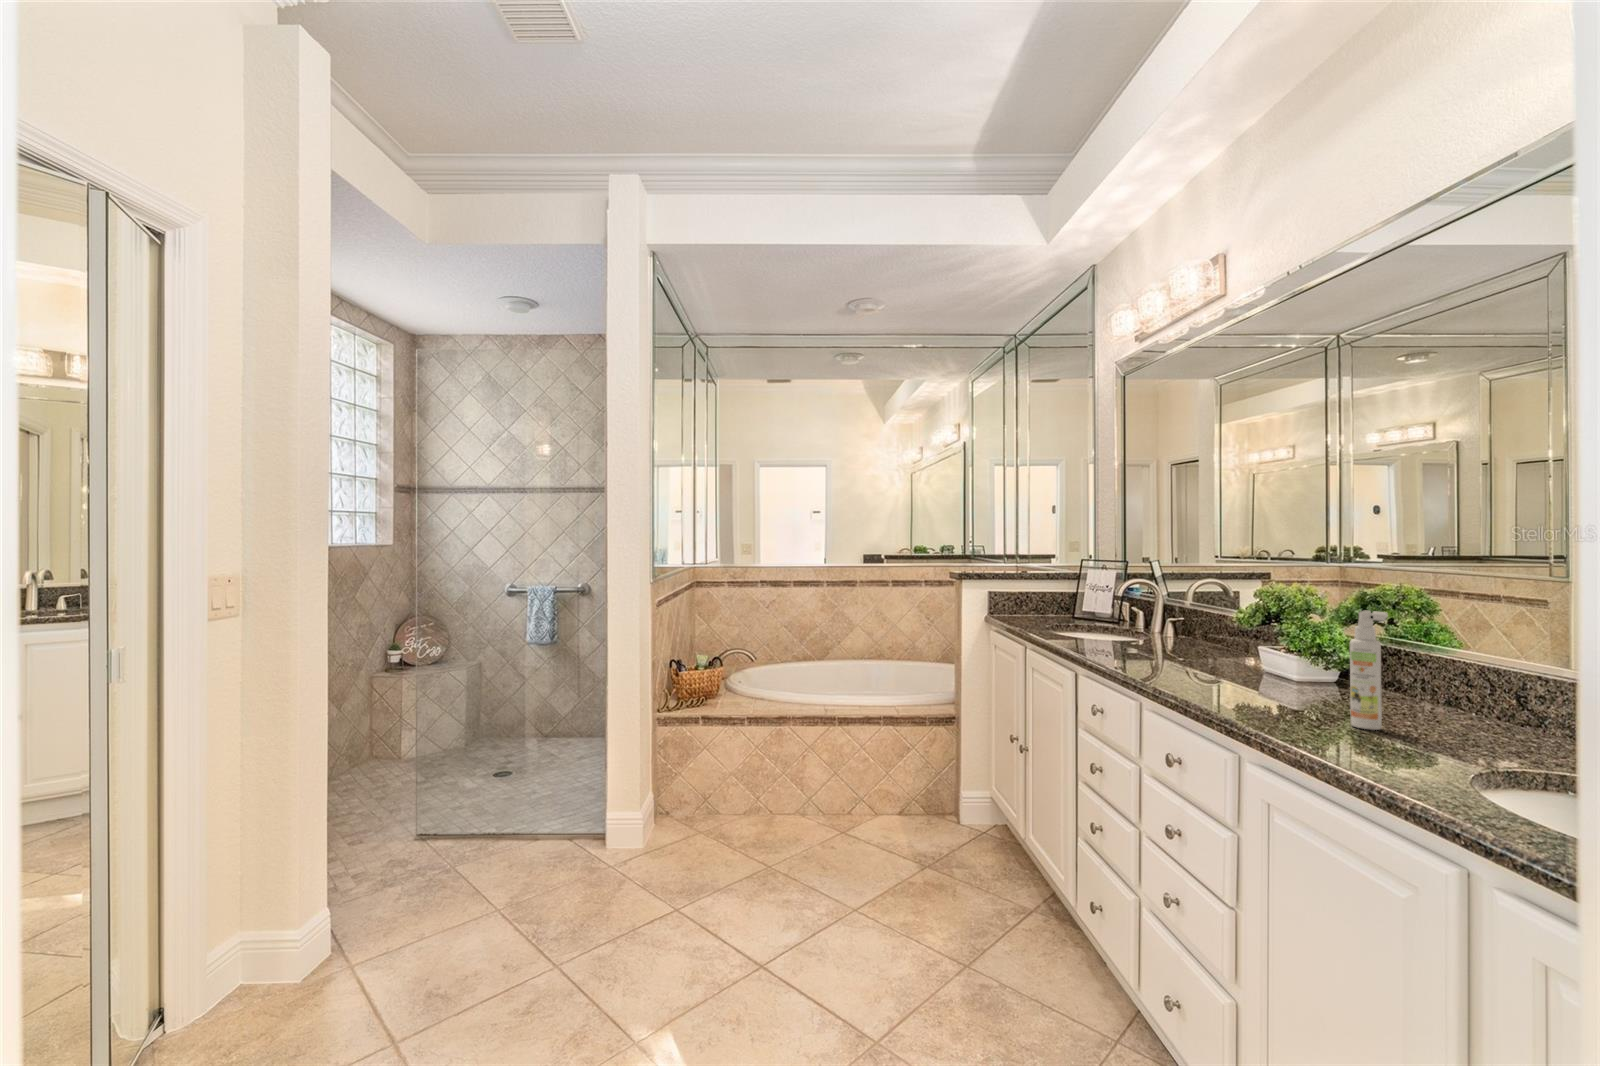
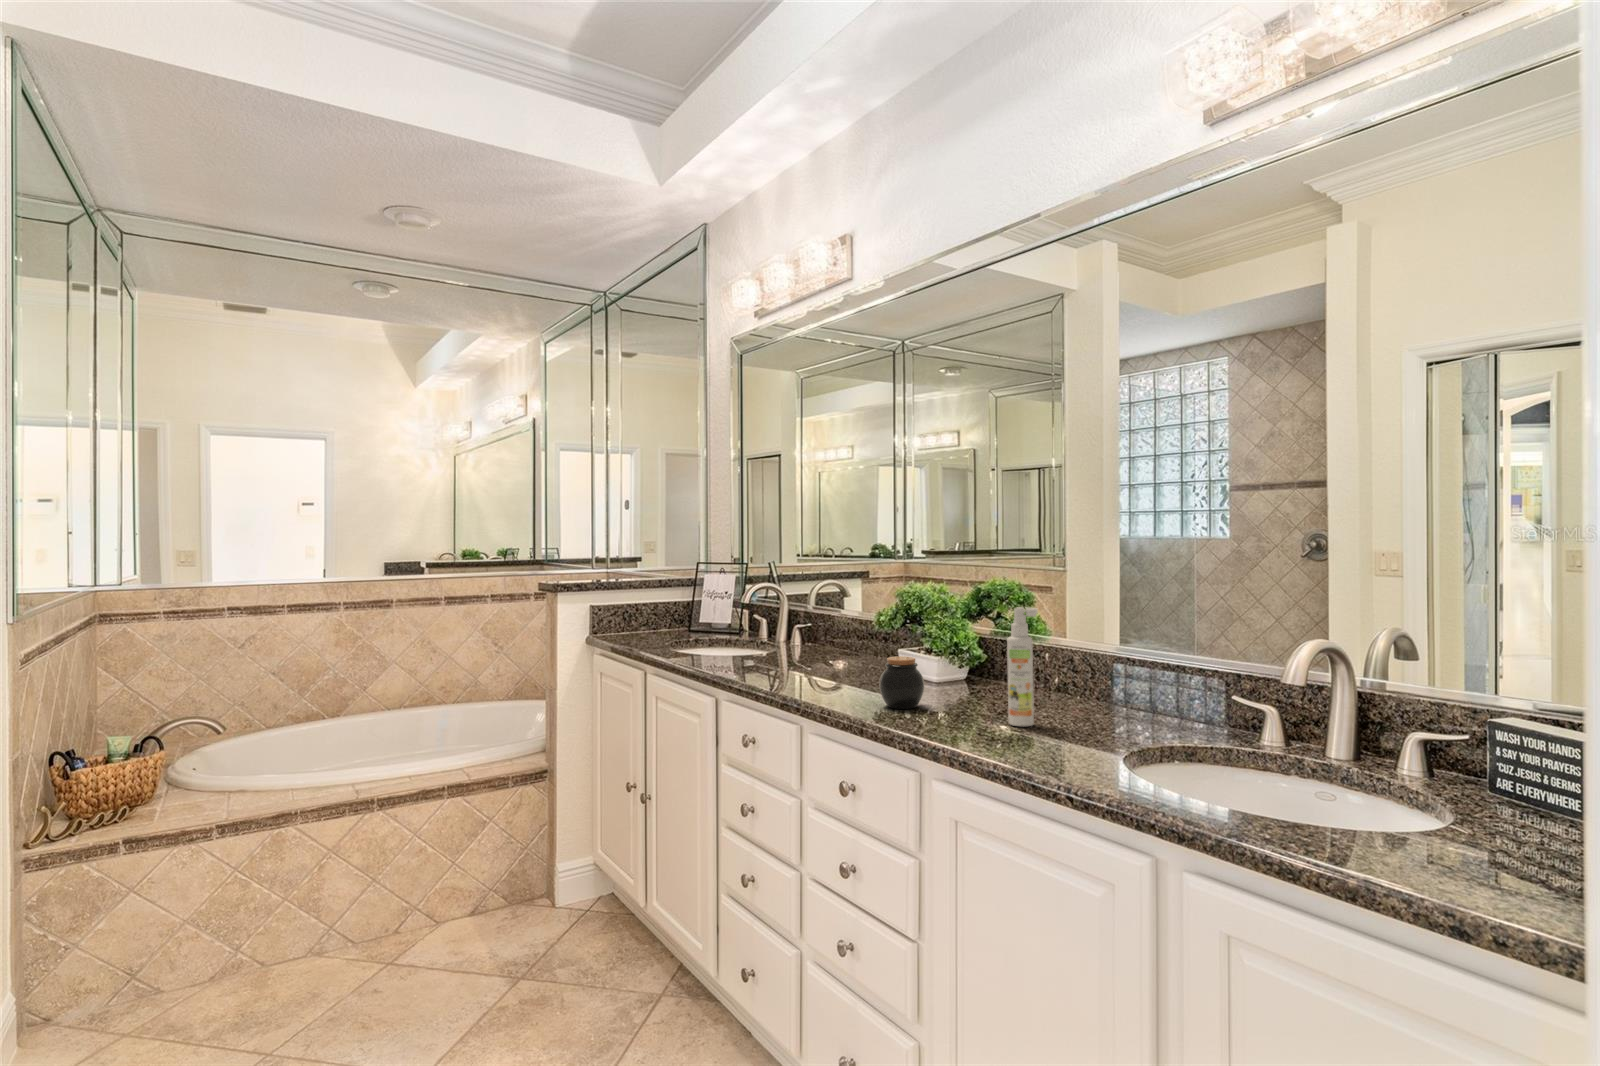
jar: none [1217,650,1266,699] -> present [879,656,924,709]

